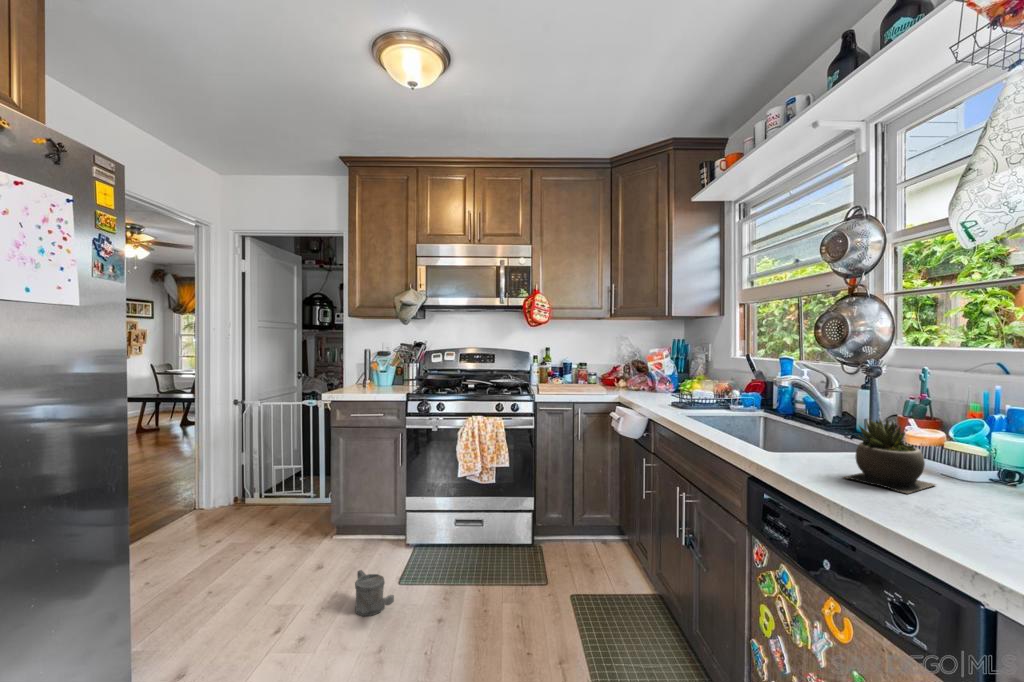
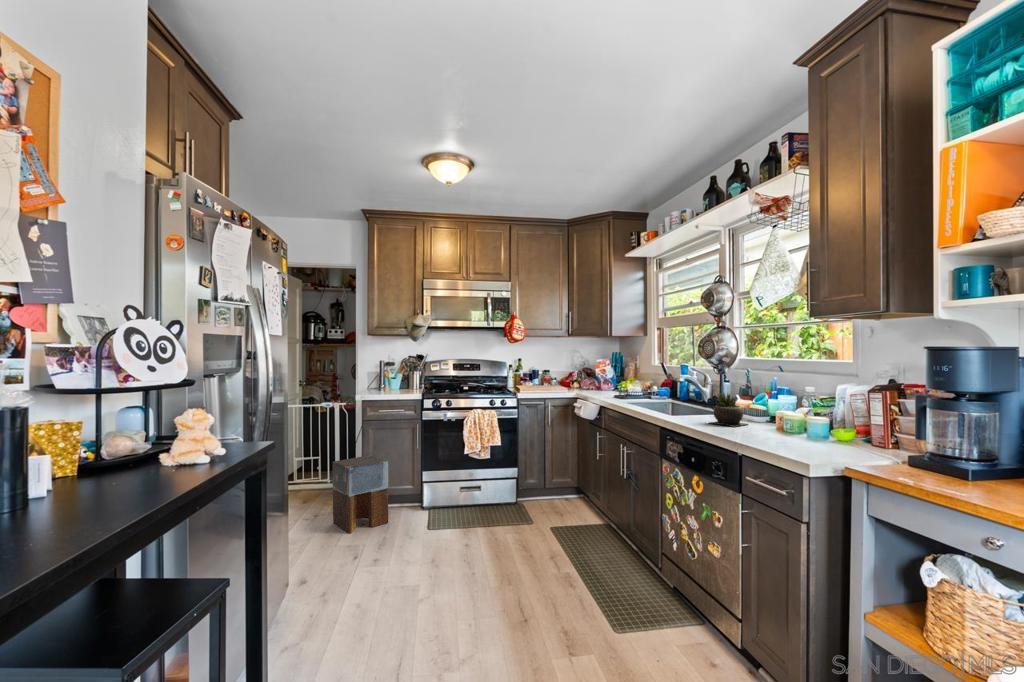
stool: none [280,474,351,585] -> present [332,455,388,534]
watering can: present [355,570,394,616] -> none [402,518,437,546]

